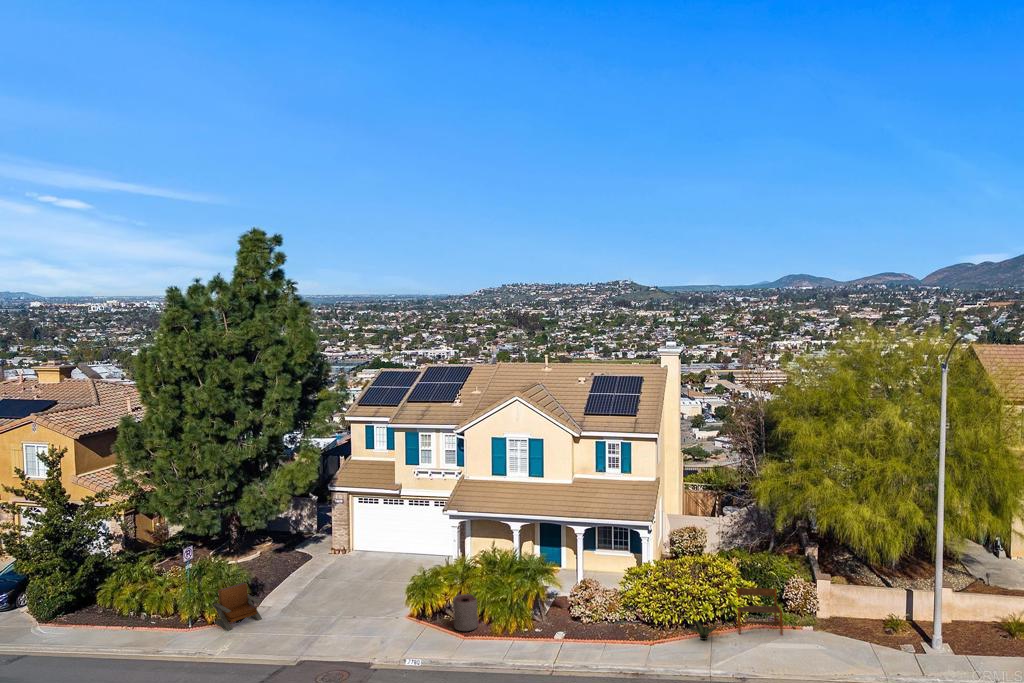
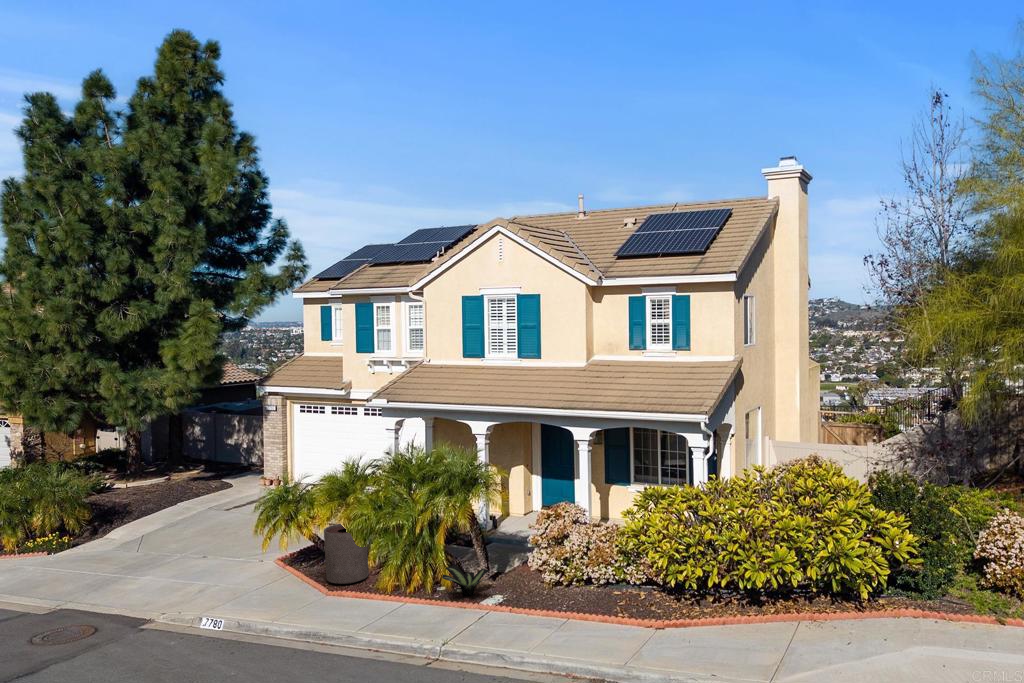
lounge chair: present [213,583,262,631] -> none [8,498,76,565]
bench: present [737,587,783,635] -> none [840,525,939,626]
potted plant: present [689,620,717,640] -> present [442,565,489,596]

